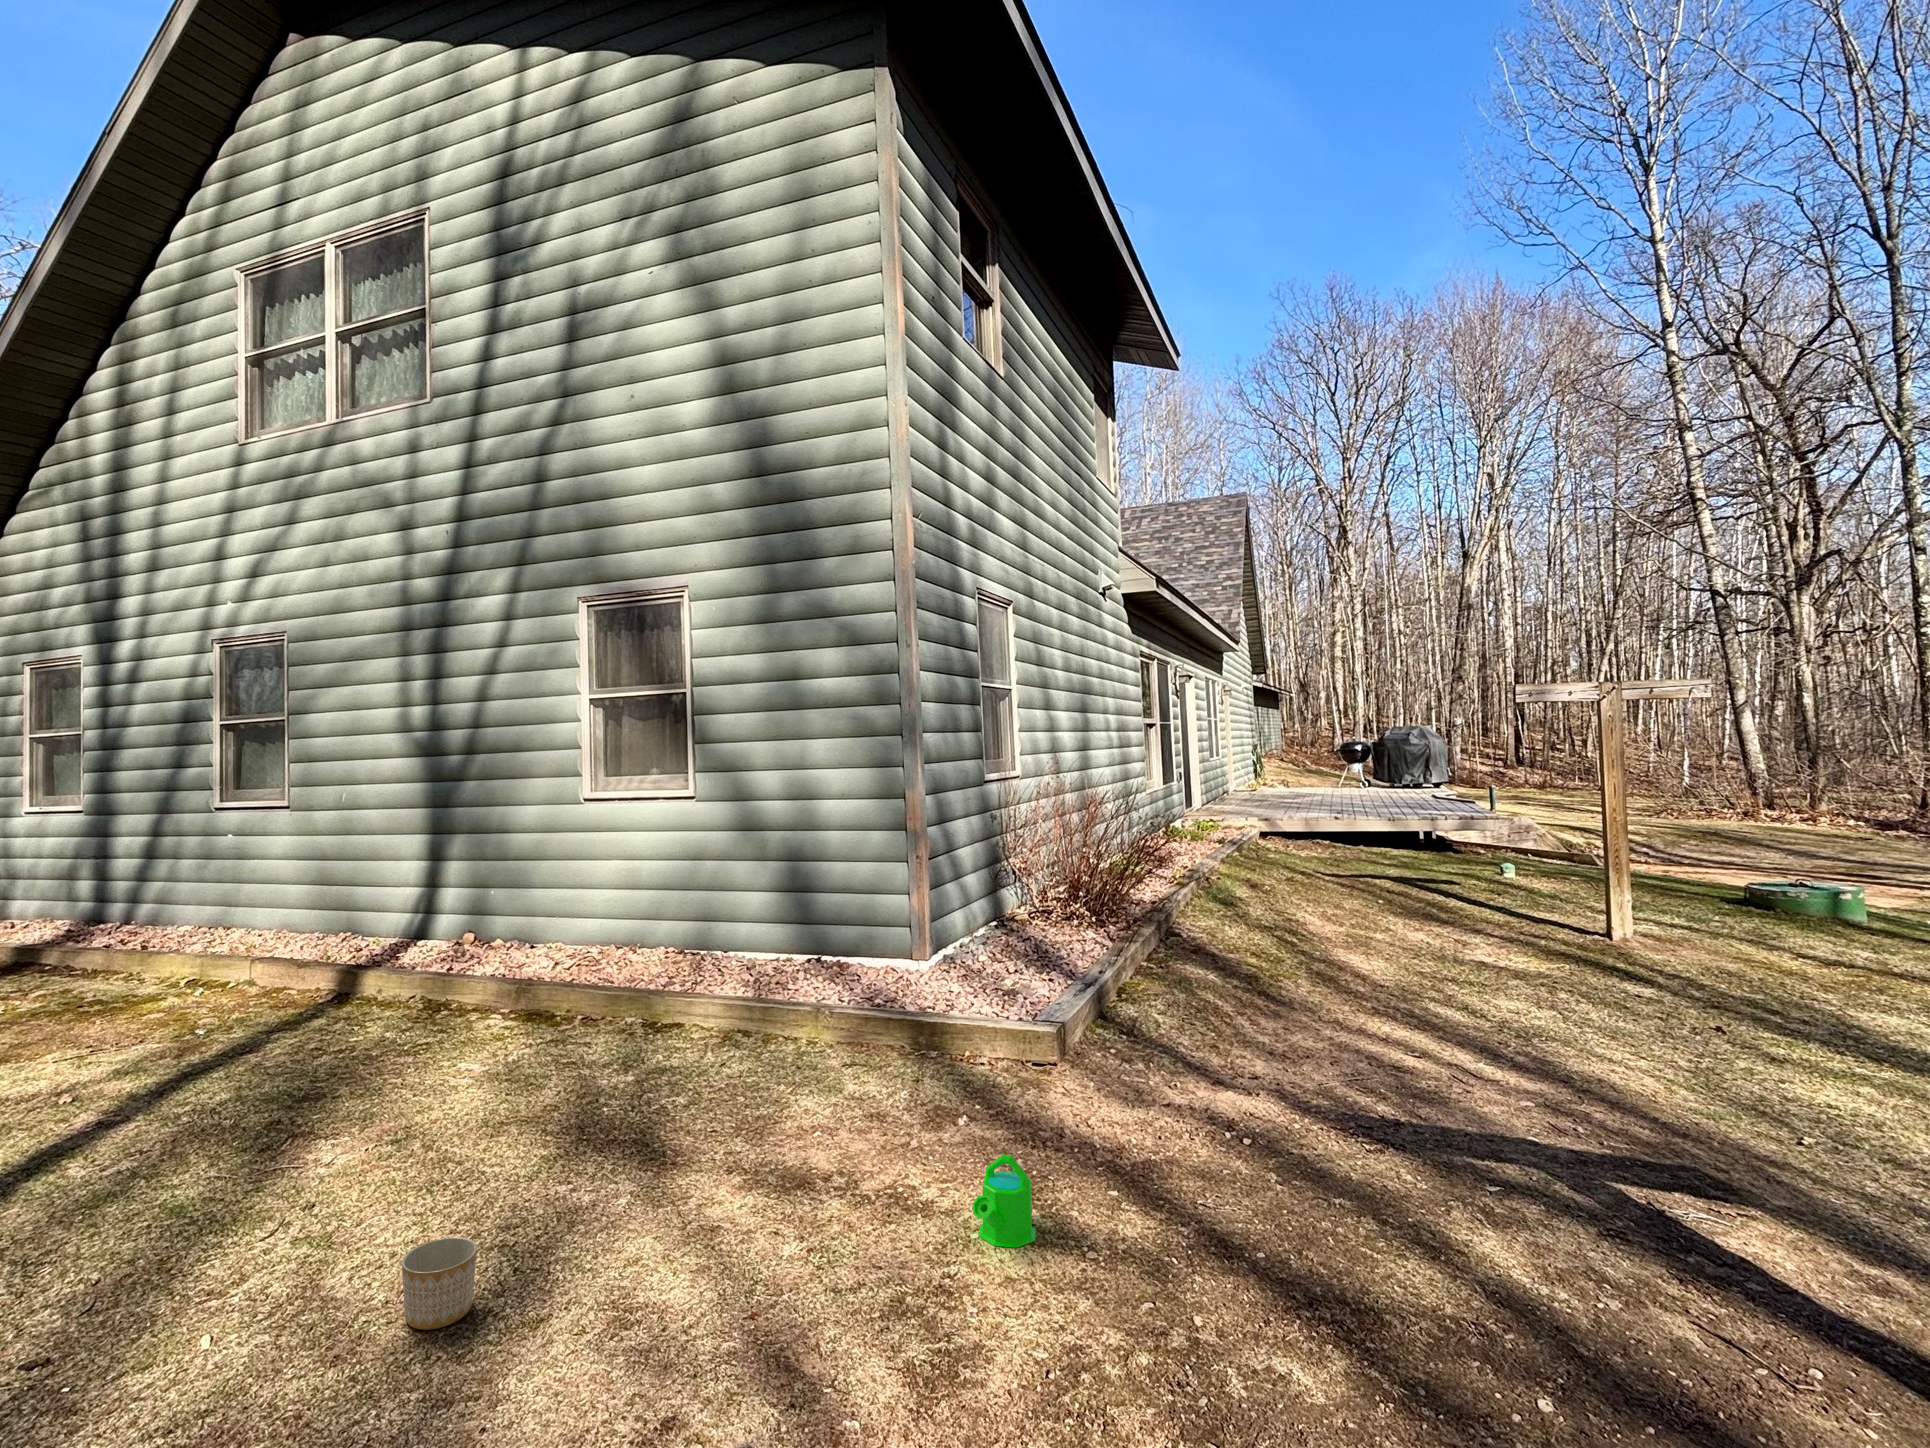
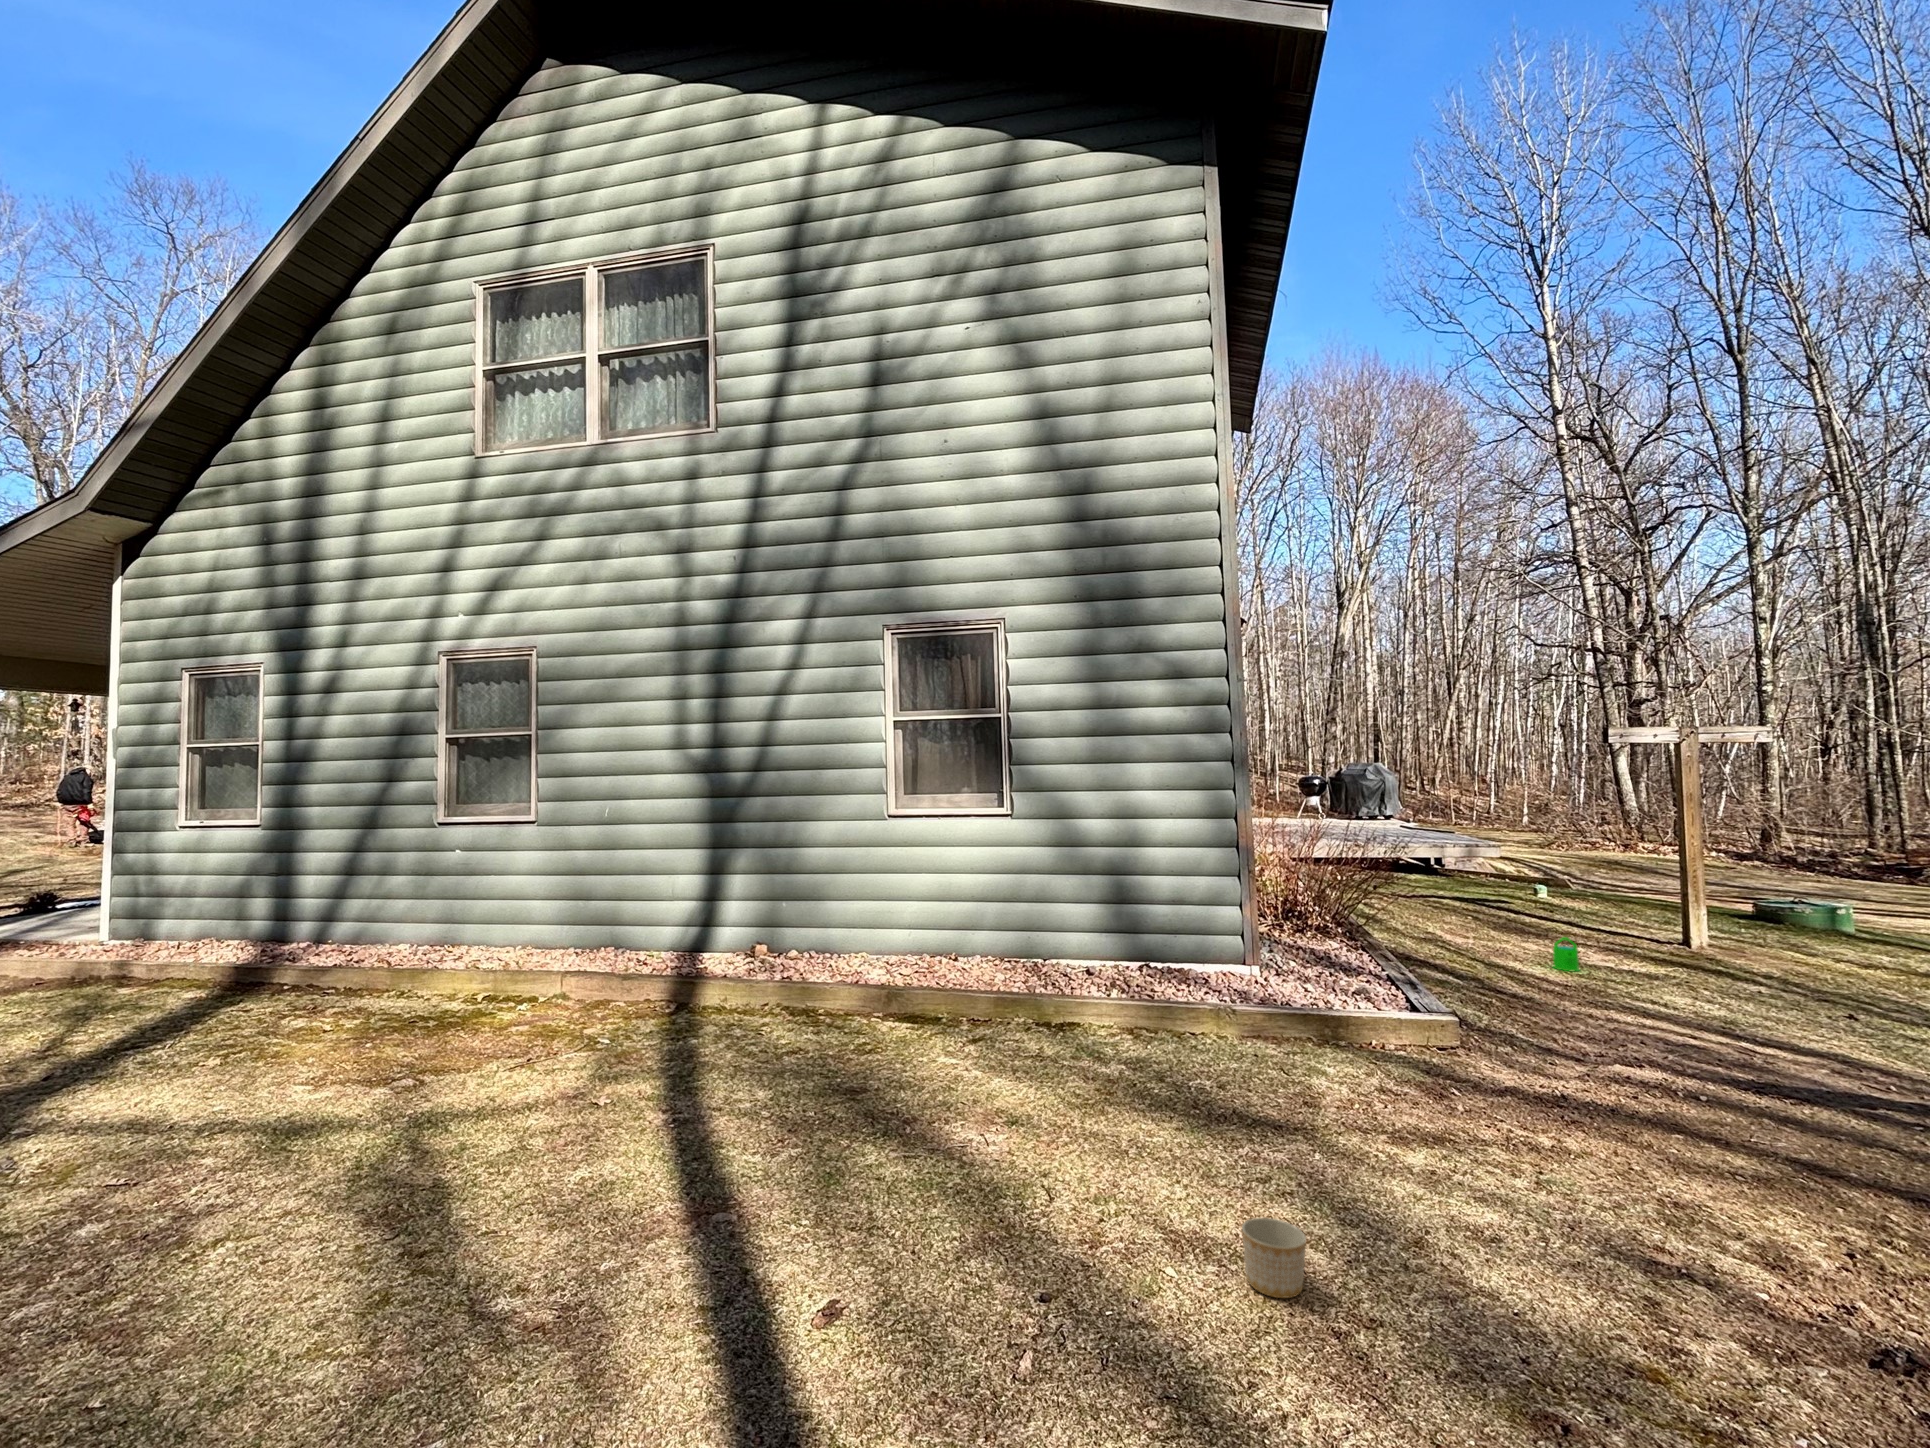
watering can: present [972,1154,1036,1248] -> present [1553,937,1579,971]

